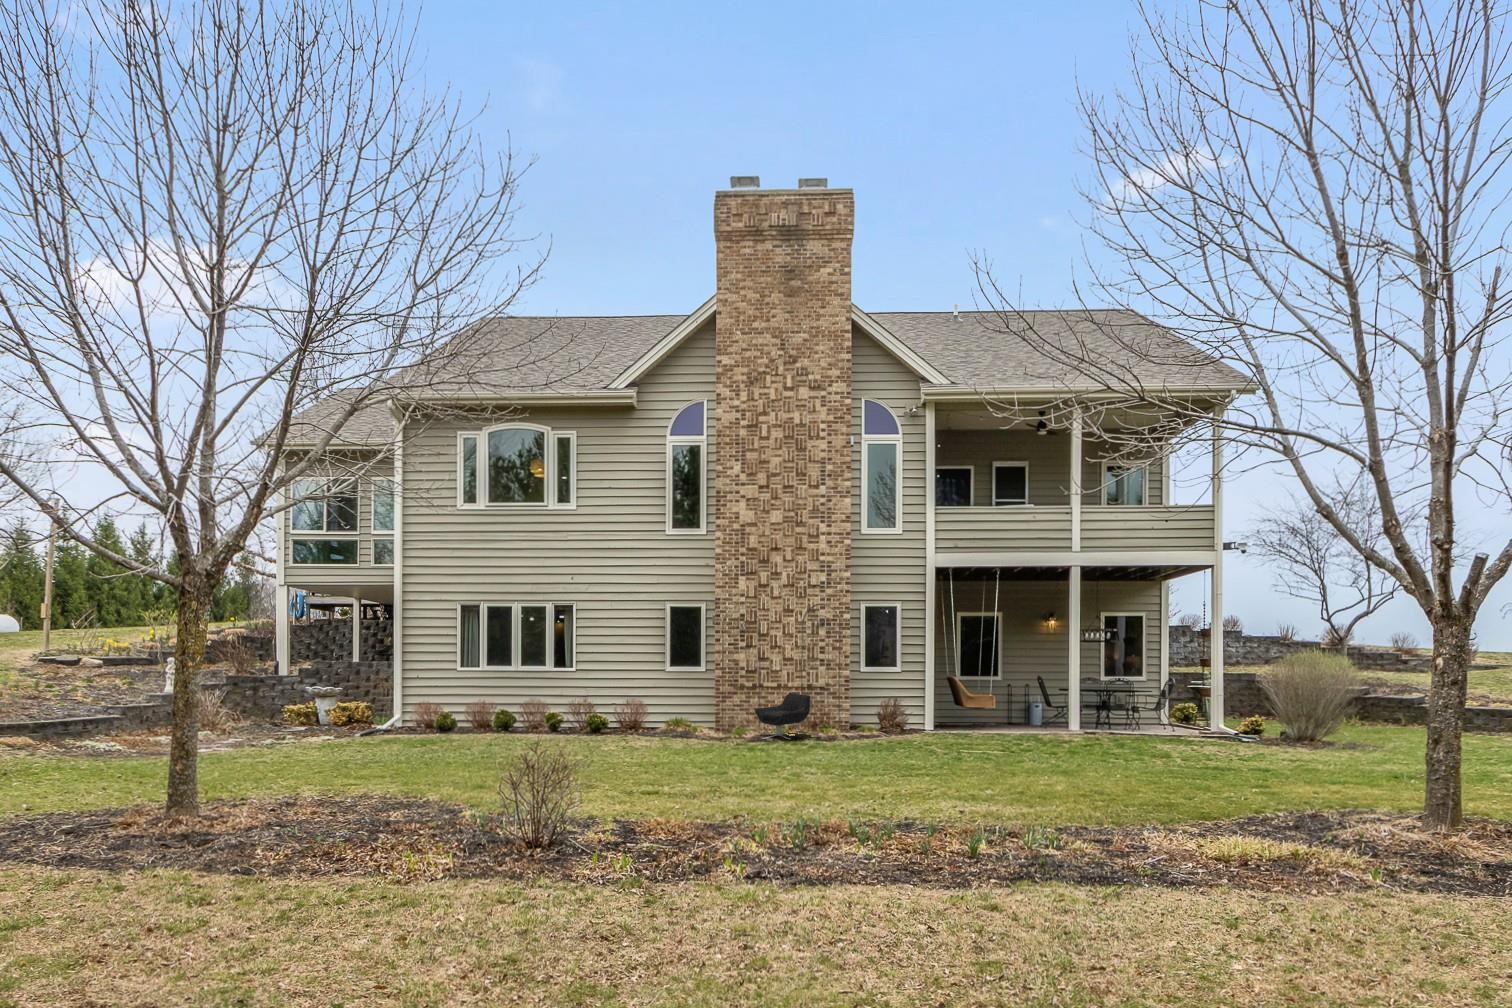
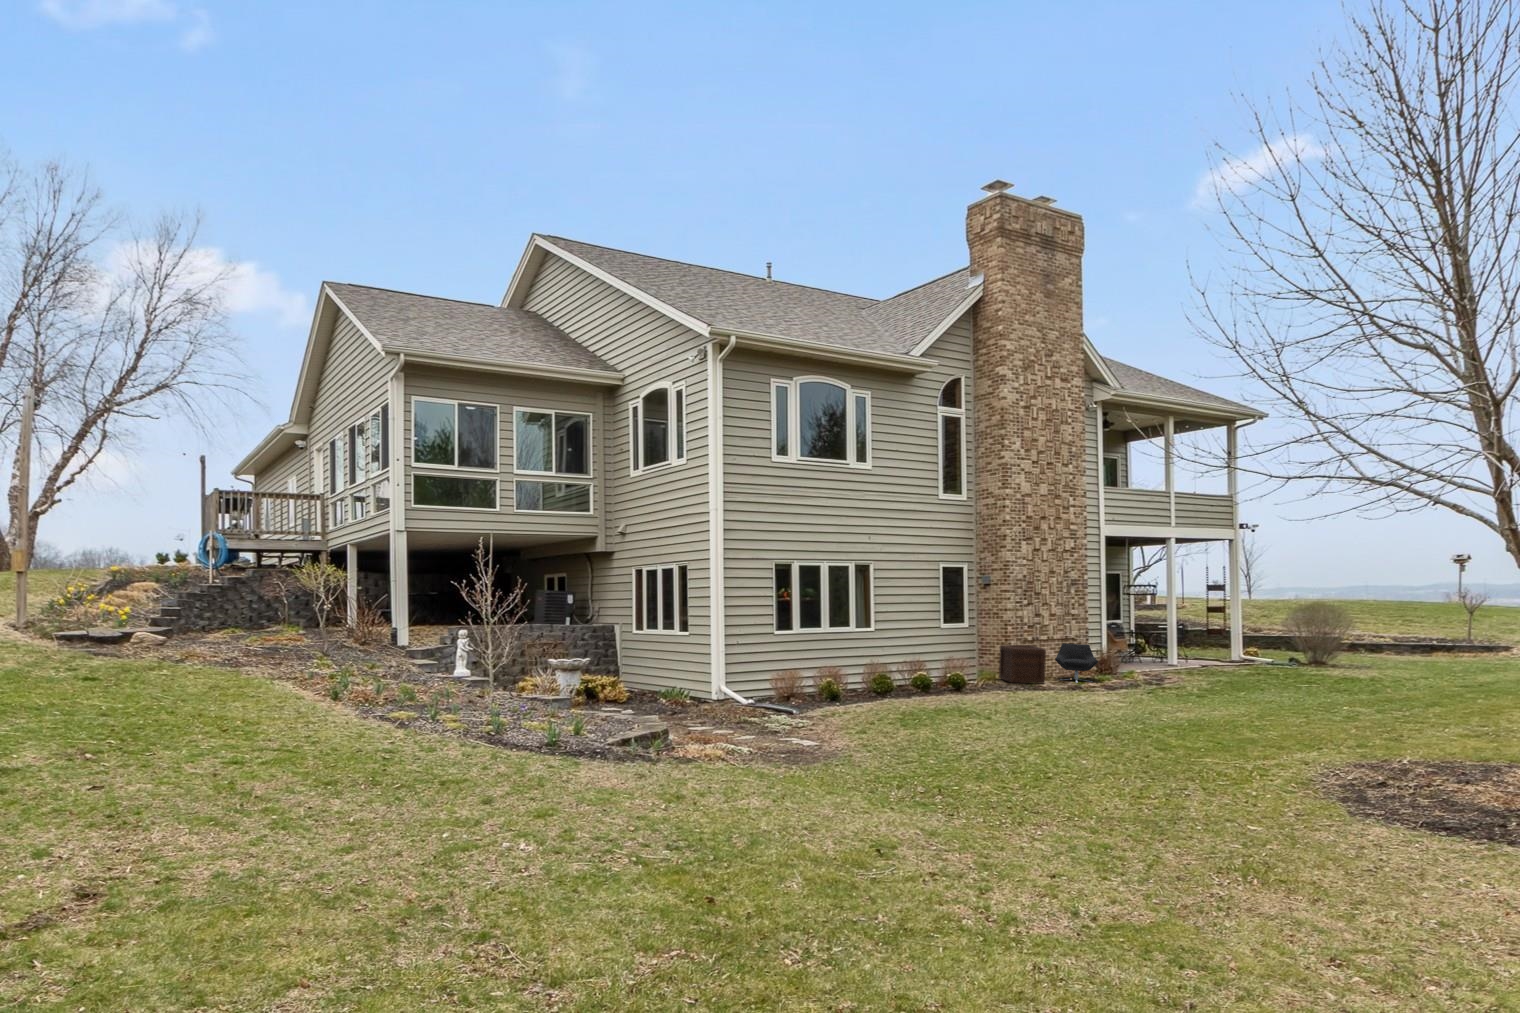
wooden crate: none [686,691,739,737] -> present [999,645,1046,684]

